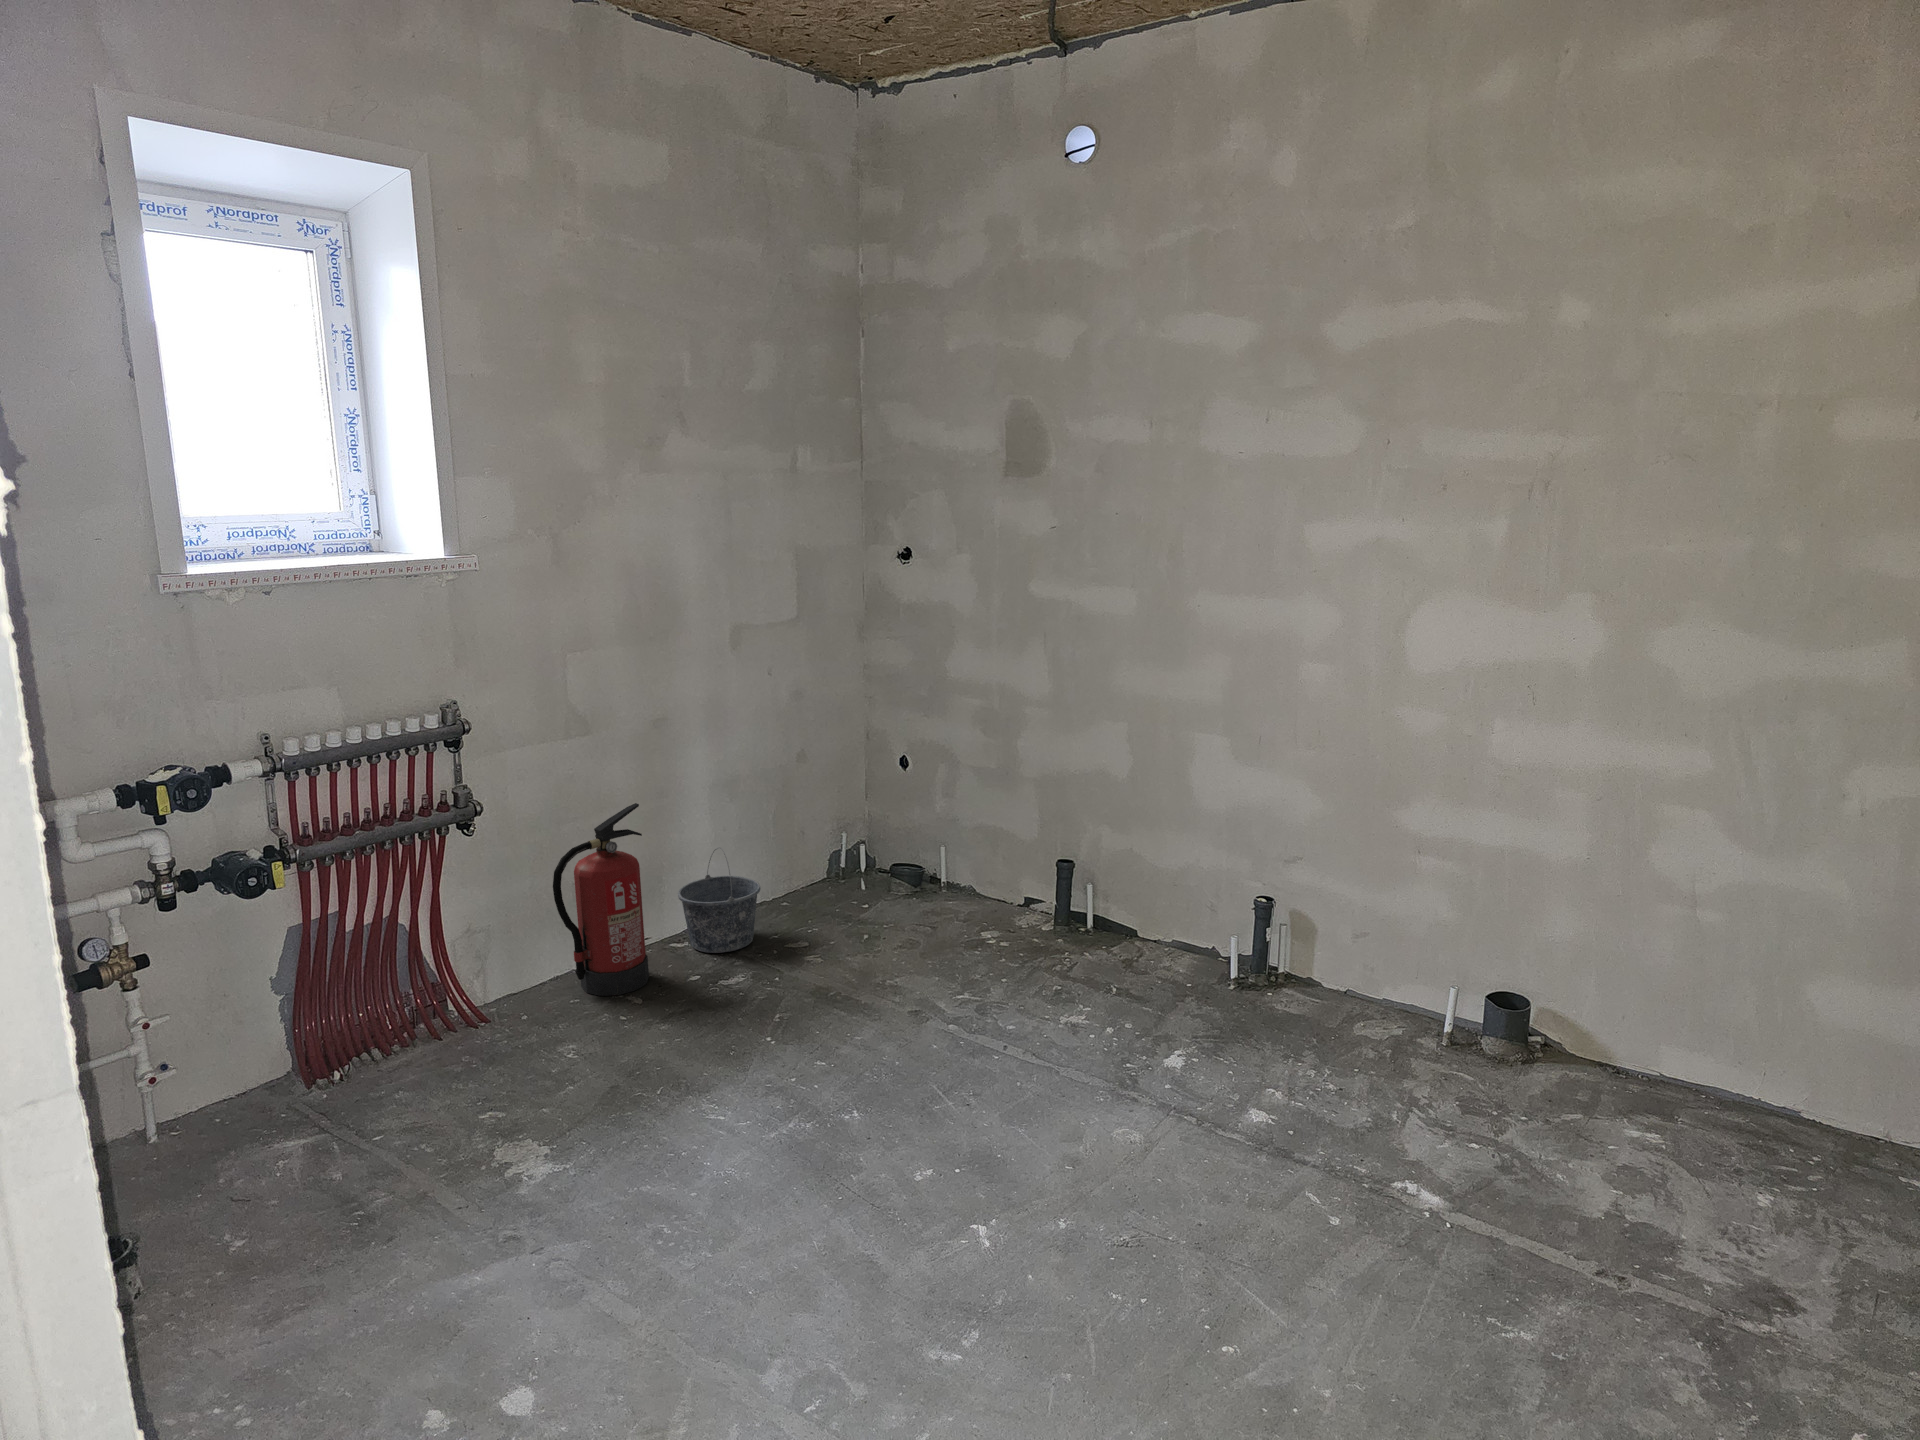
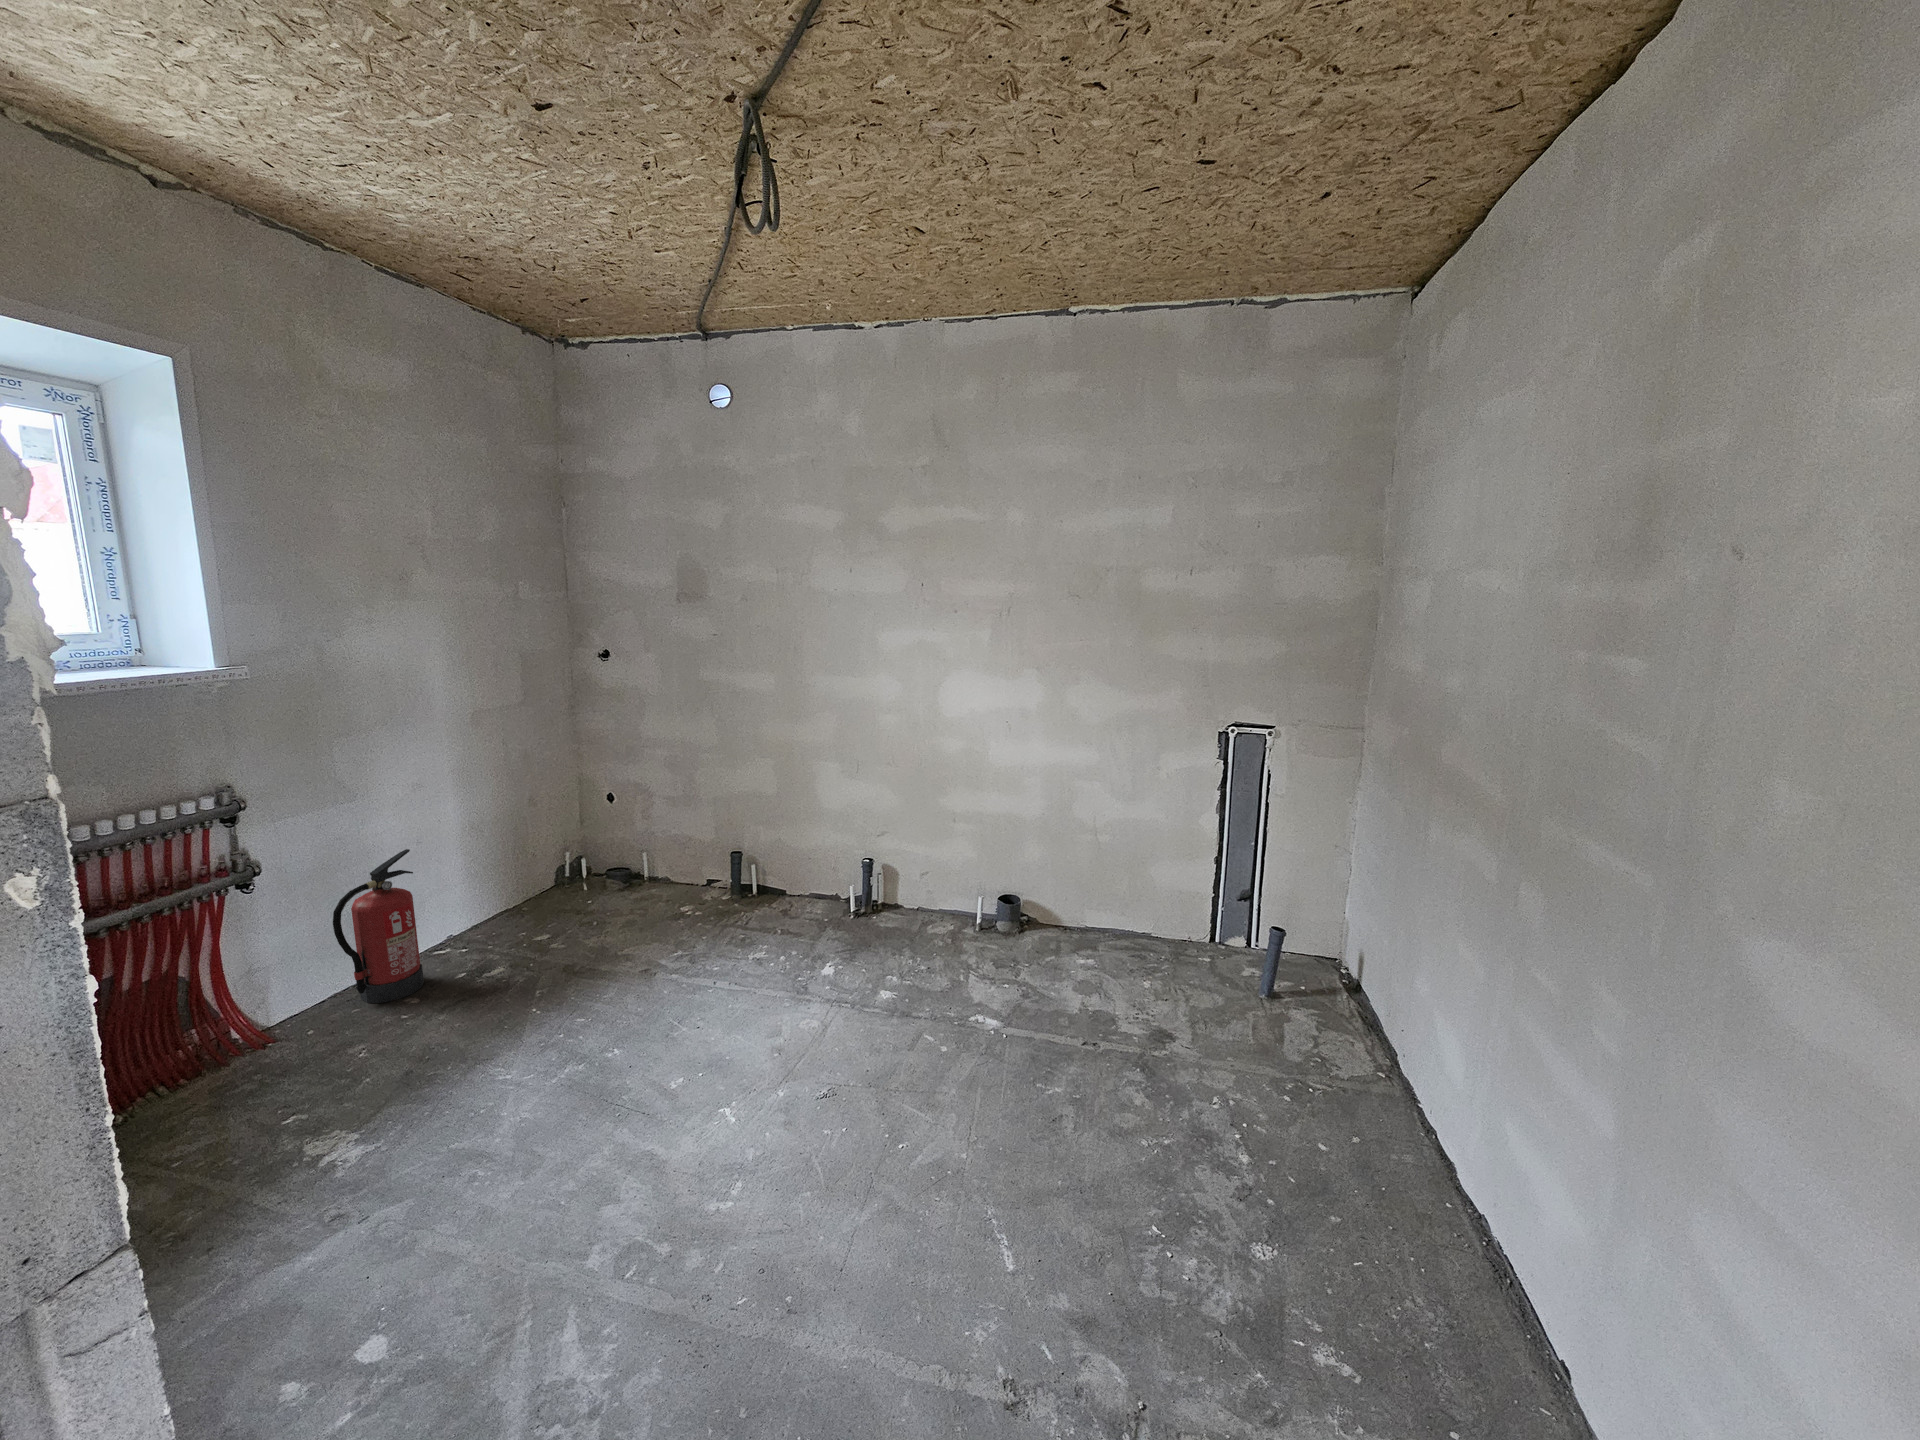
bucket: present [678,848,760,953] -> none [444,874,515,954]

